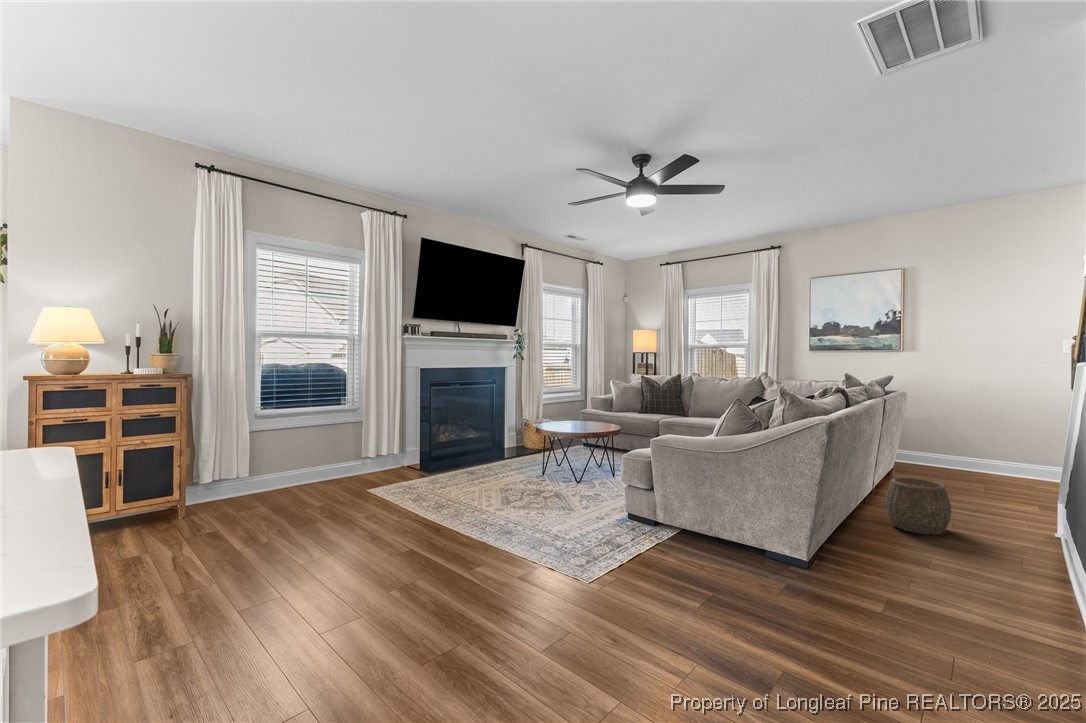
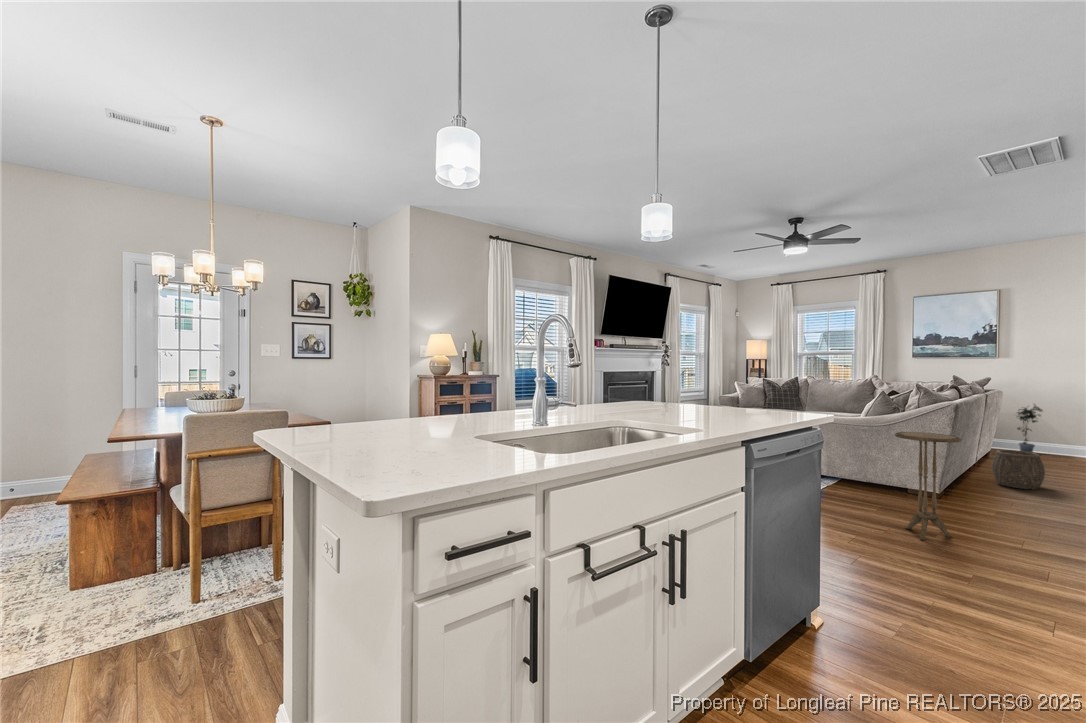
potted plant: none [917,408,950,469] -> present [1017,405,1042,453]
side table: none [717,477,818,679] -> present [895,432,962,540]

